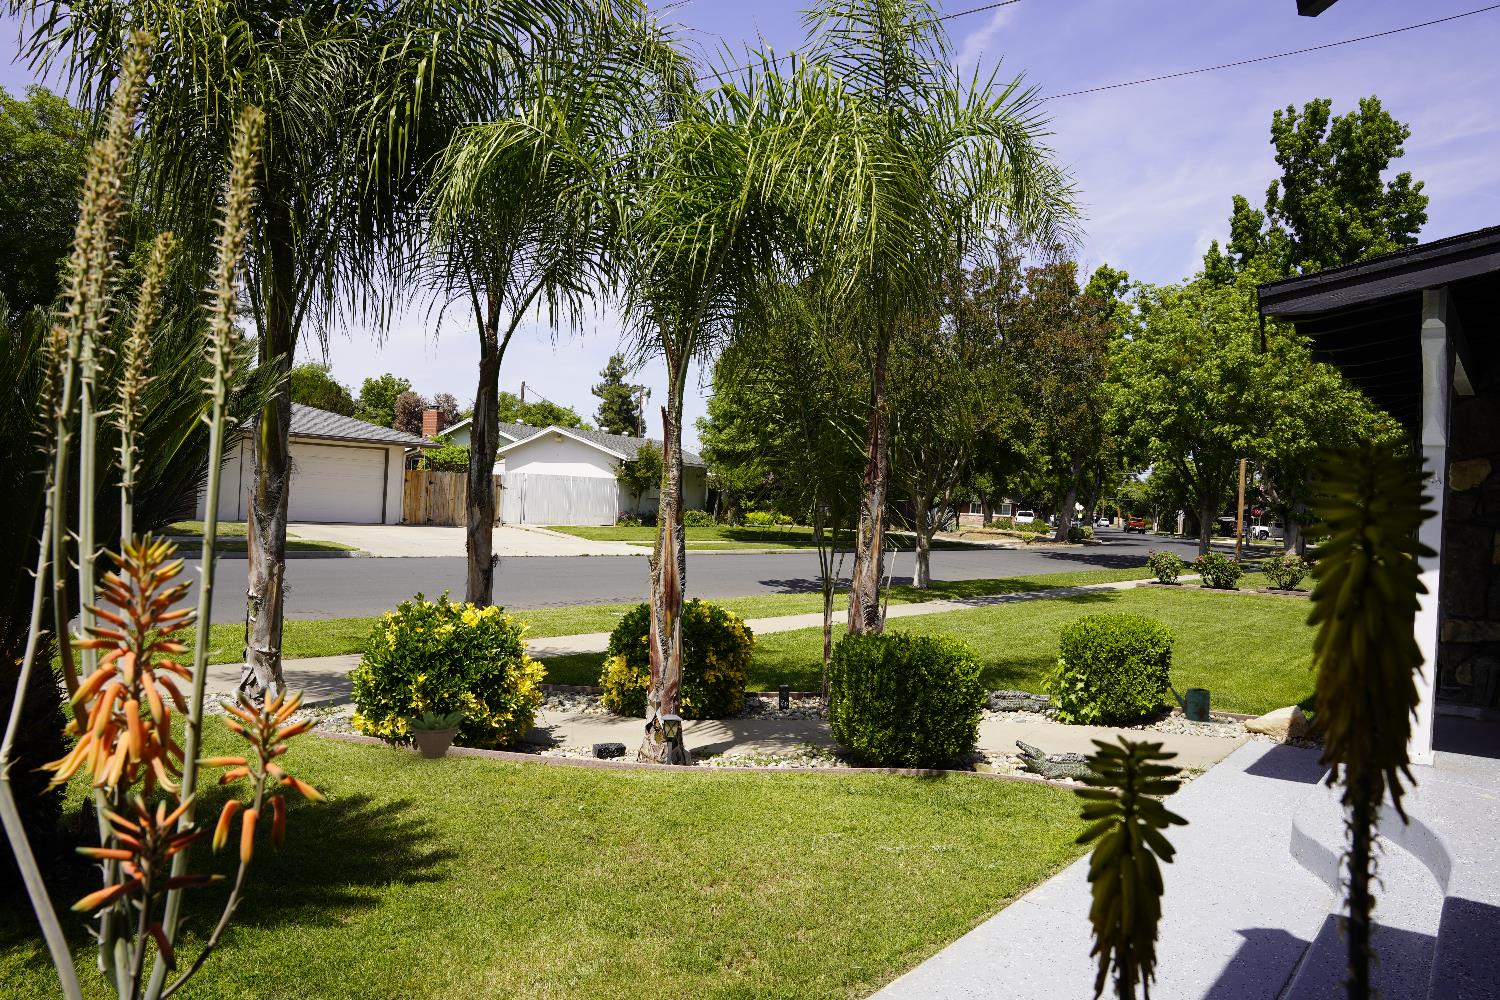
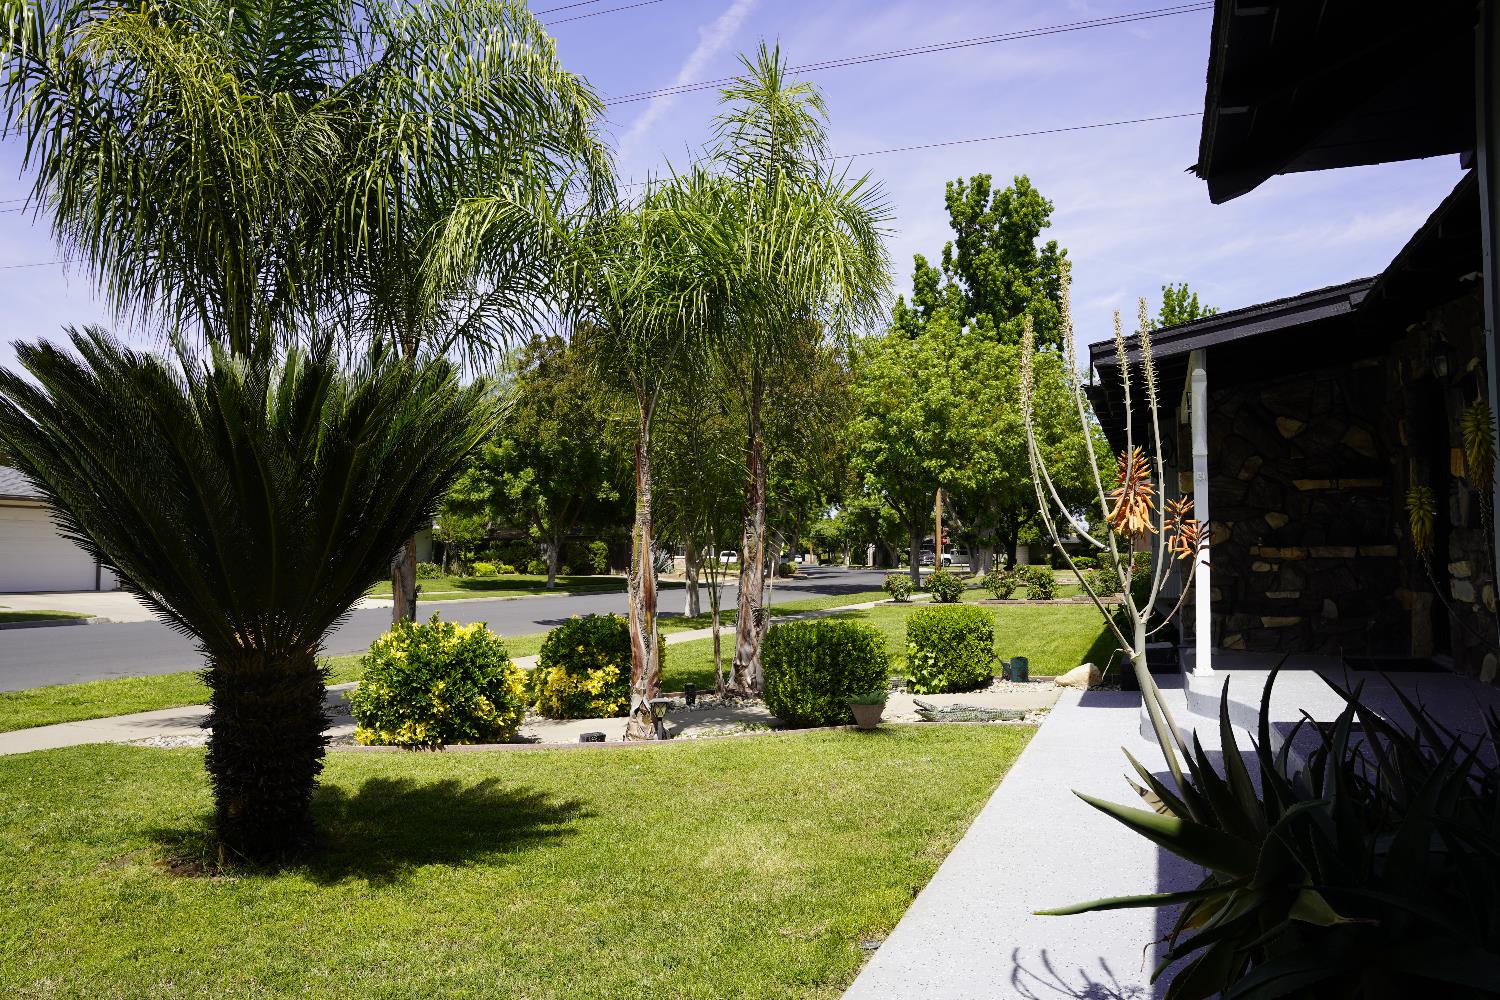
decorative plant: present [392,709,474,758] -> present [835,690,896,729]

